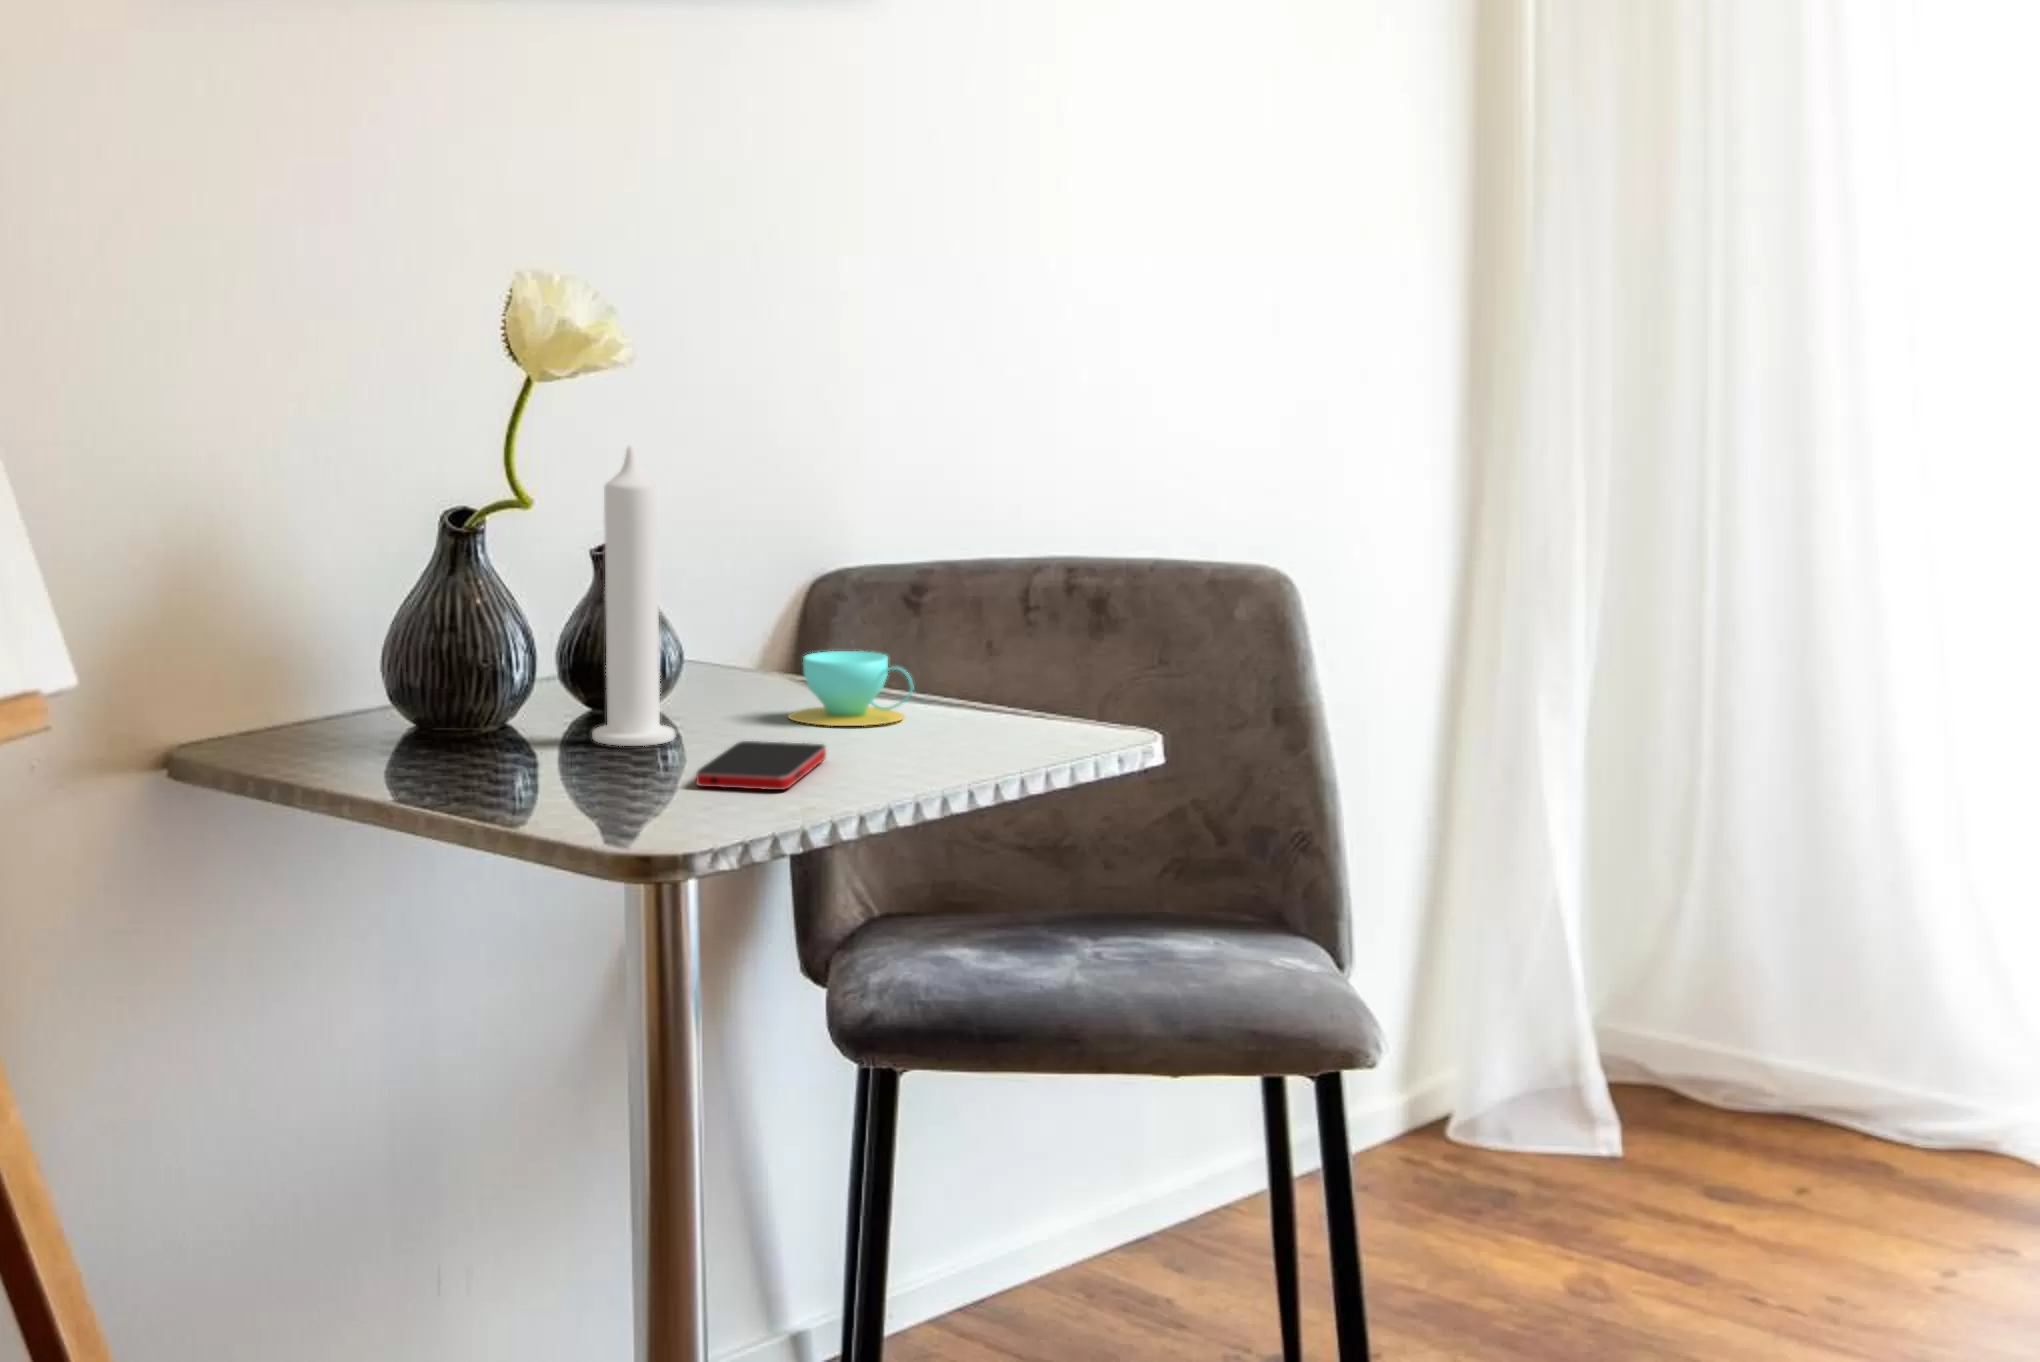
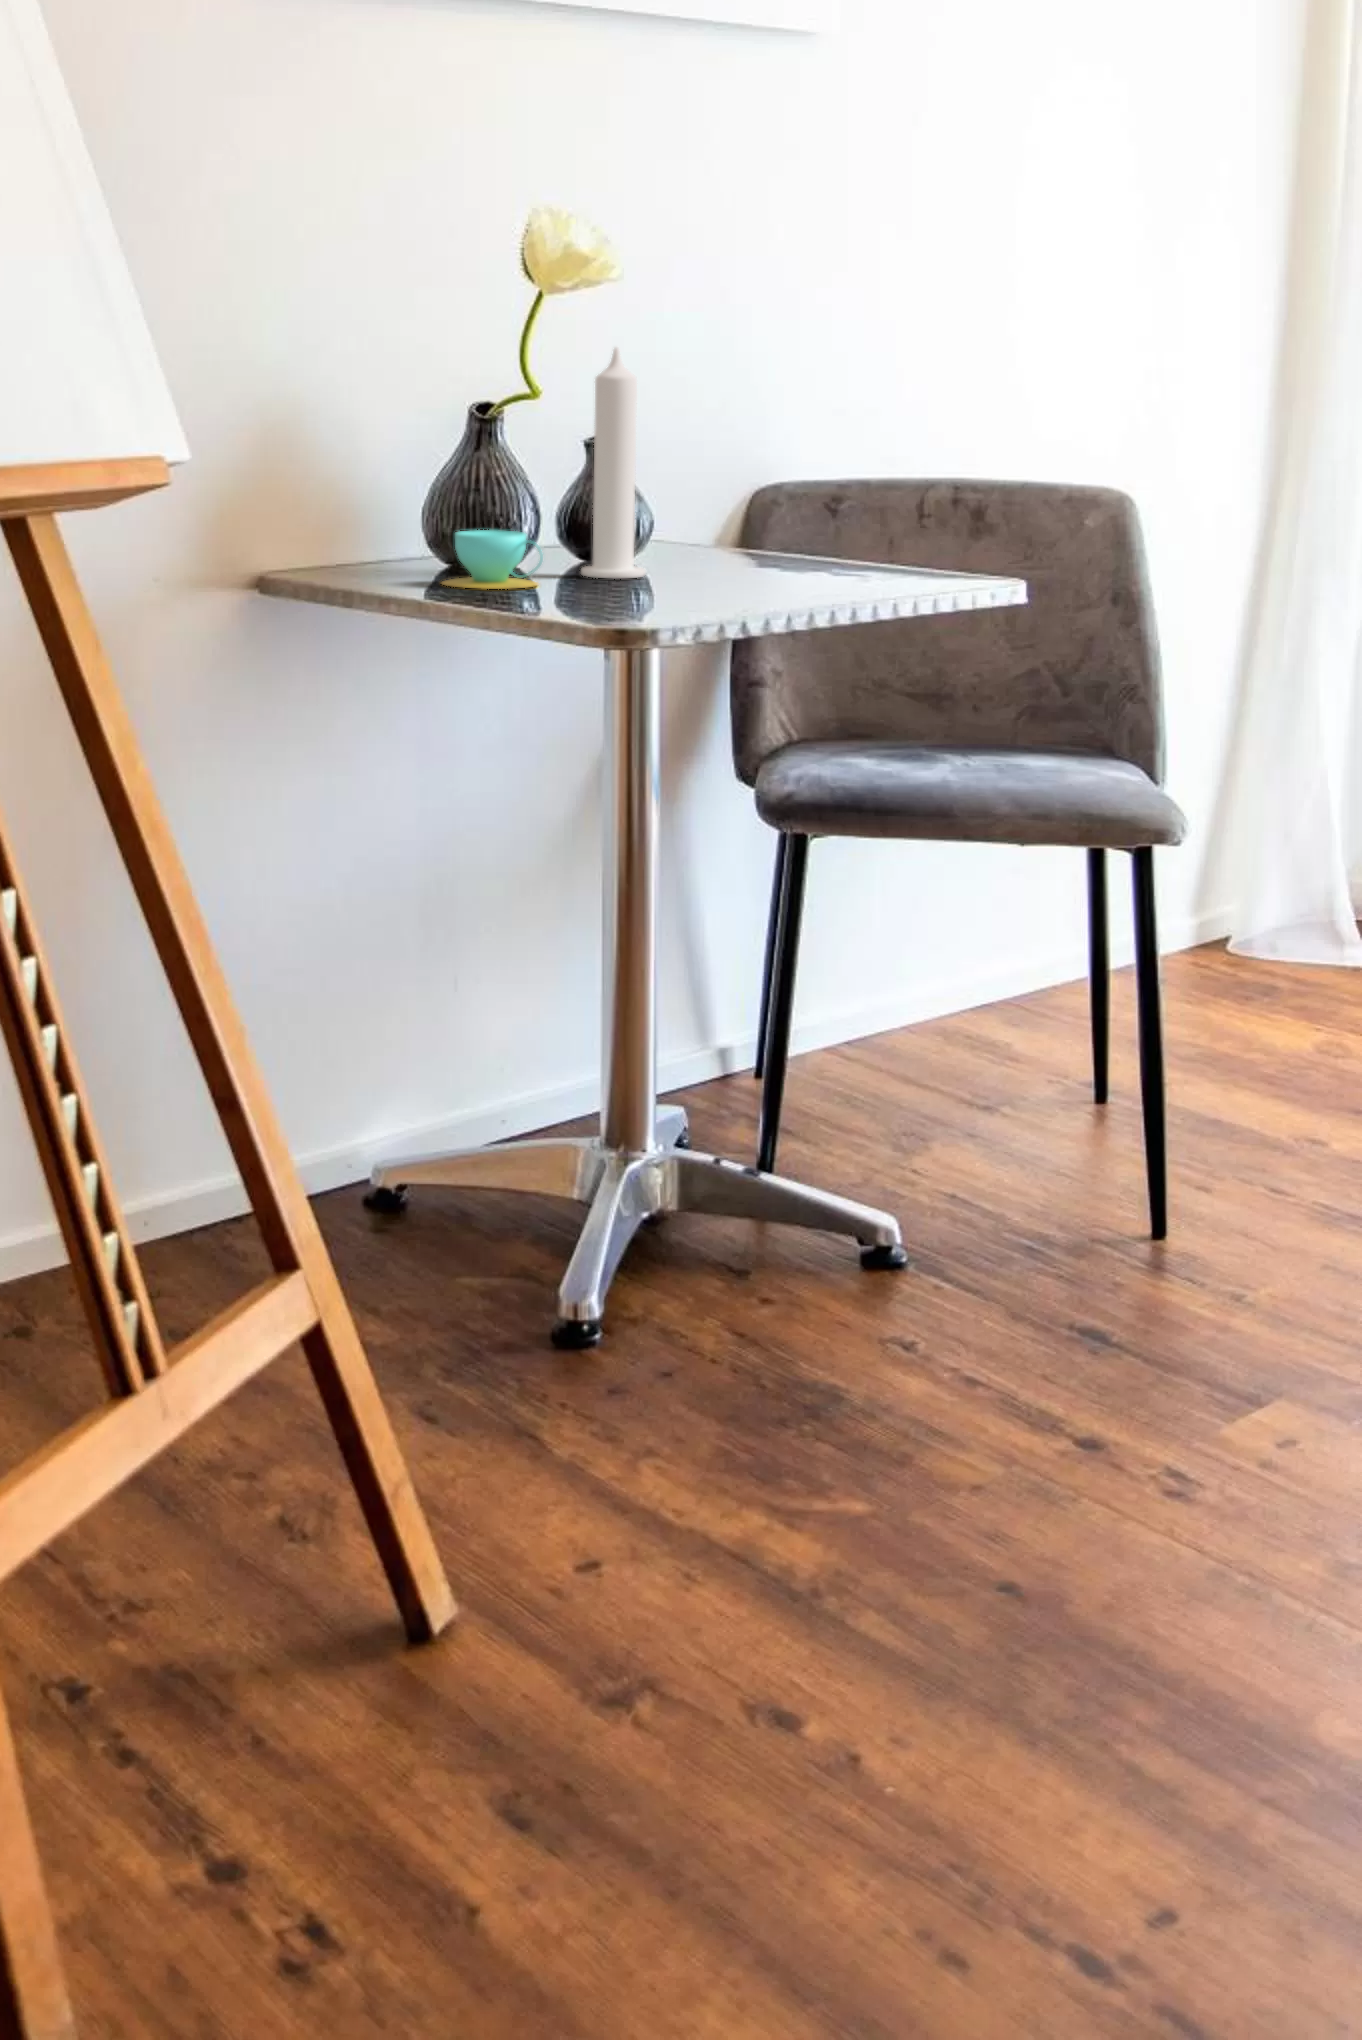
teacup: present [788,651,913,726] -> present [442,530,543,589]
smartphone: present [696,741,826,790] -> none [660,574,764,601]

